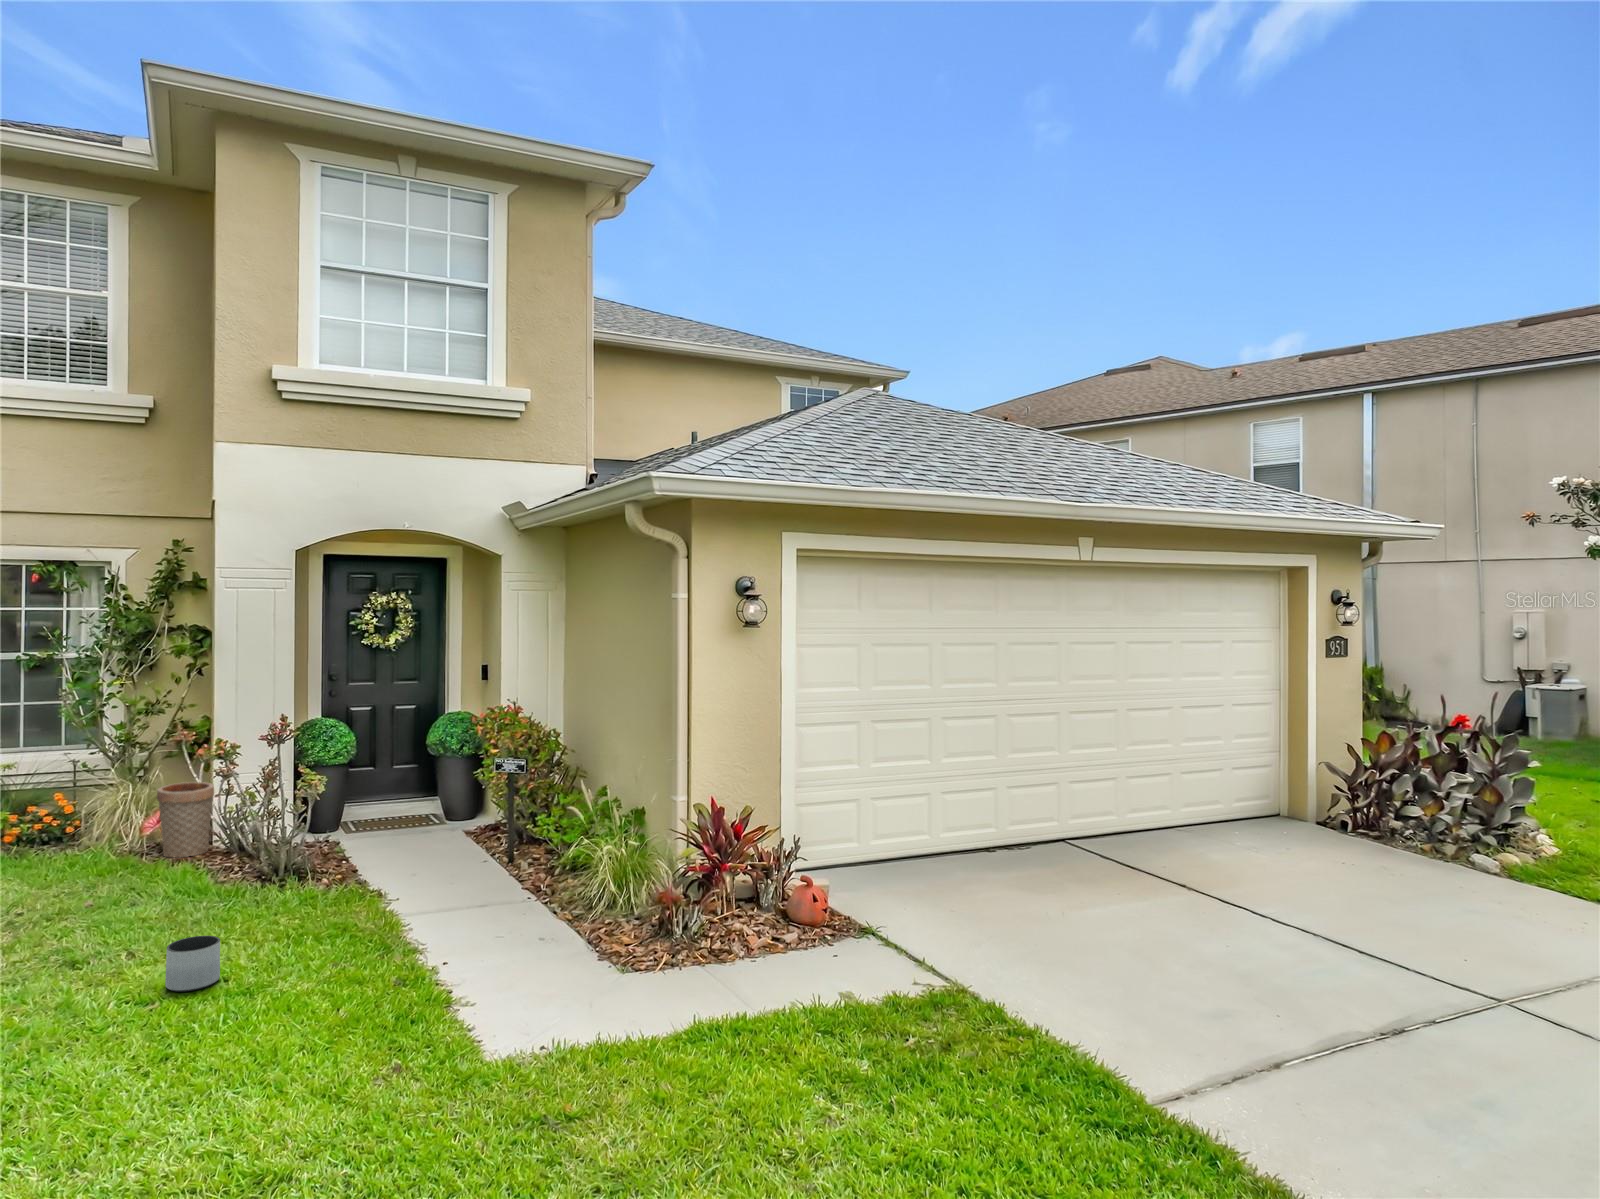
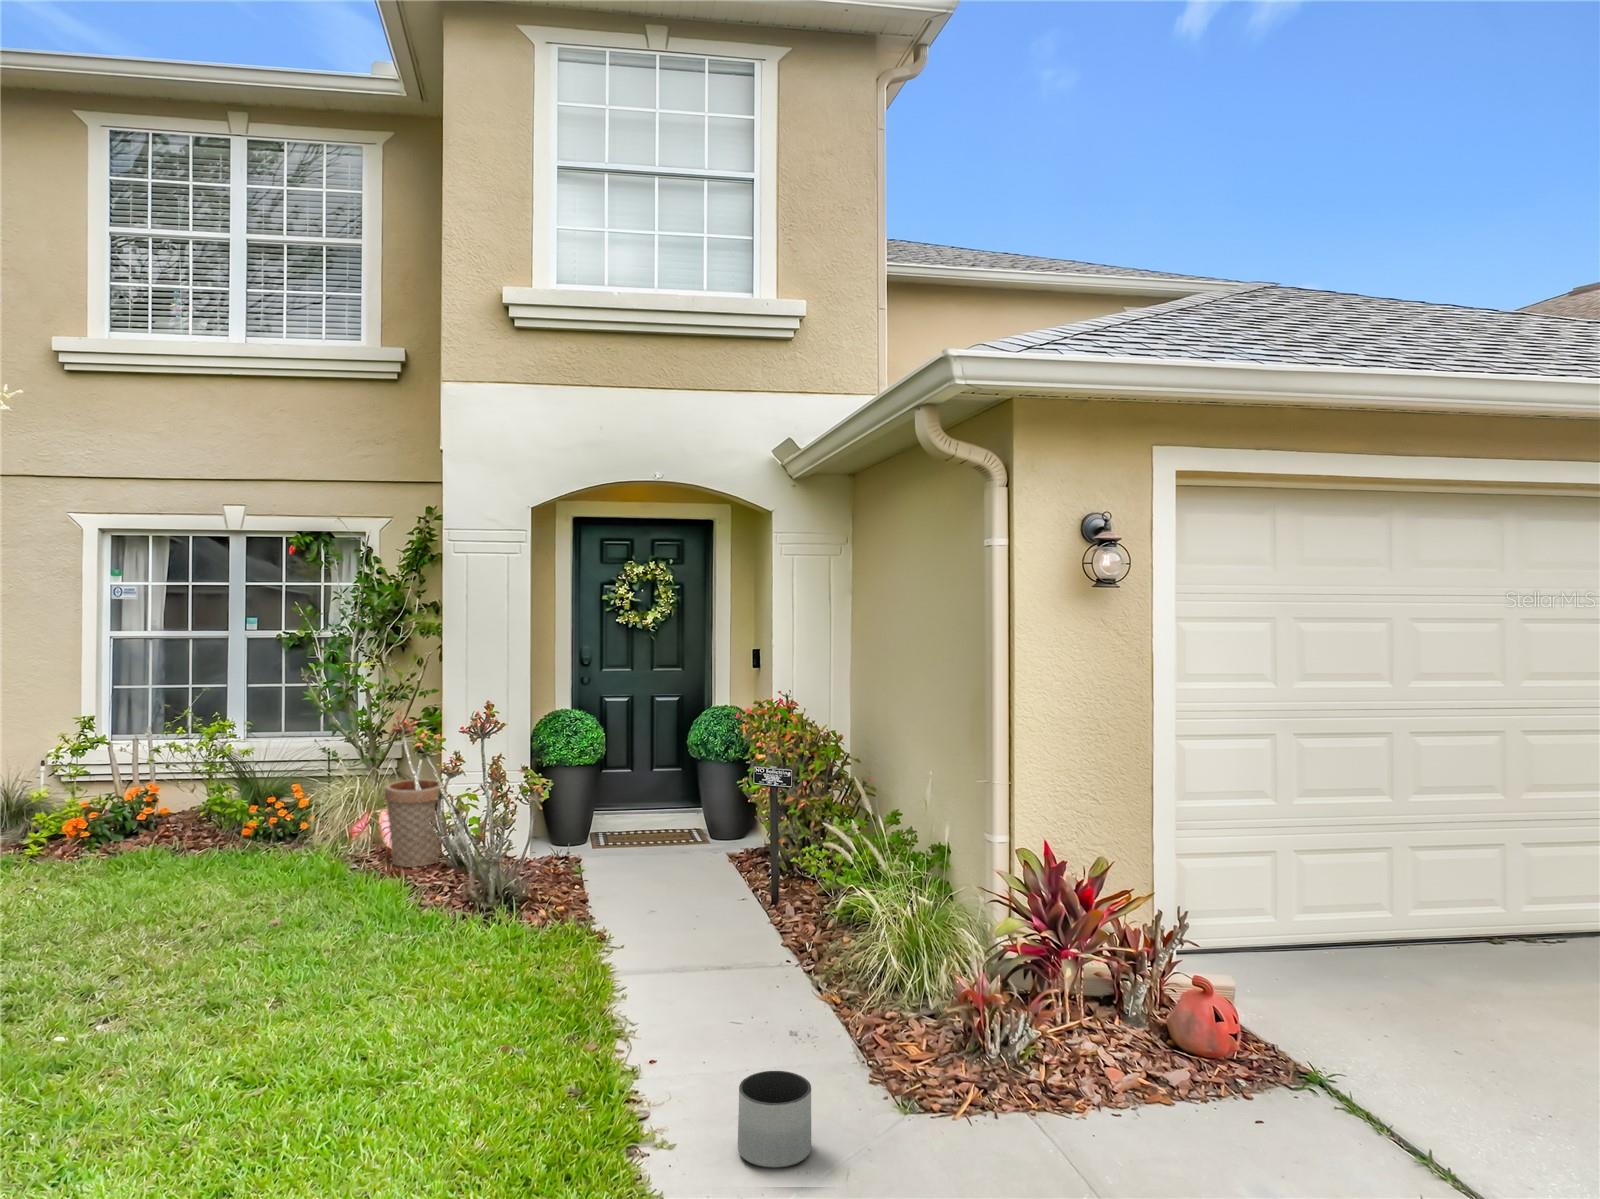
planter: present [165,936,220,992] -> present [738,1071,811,1169]

